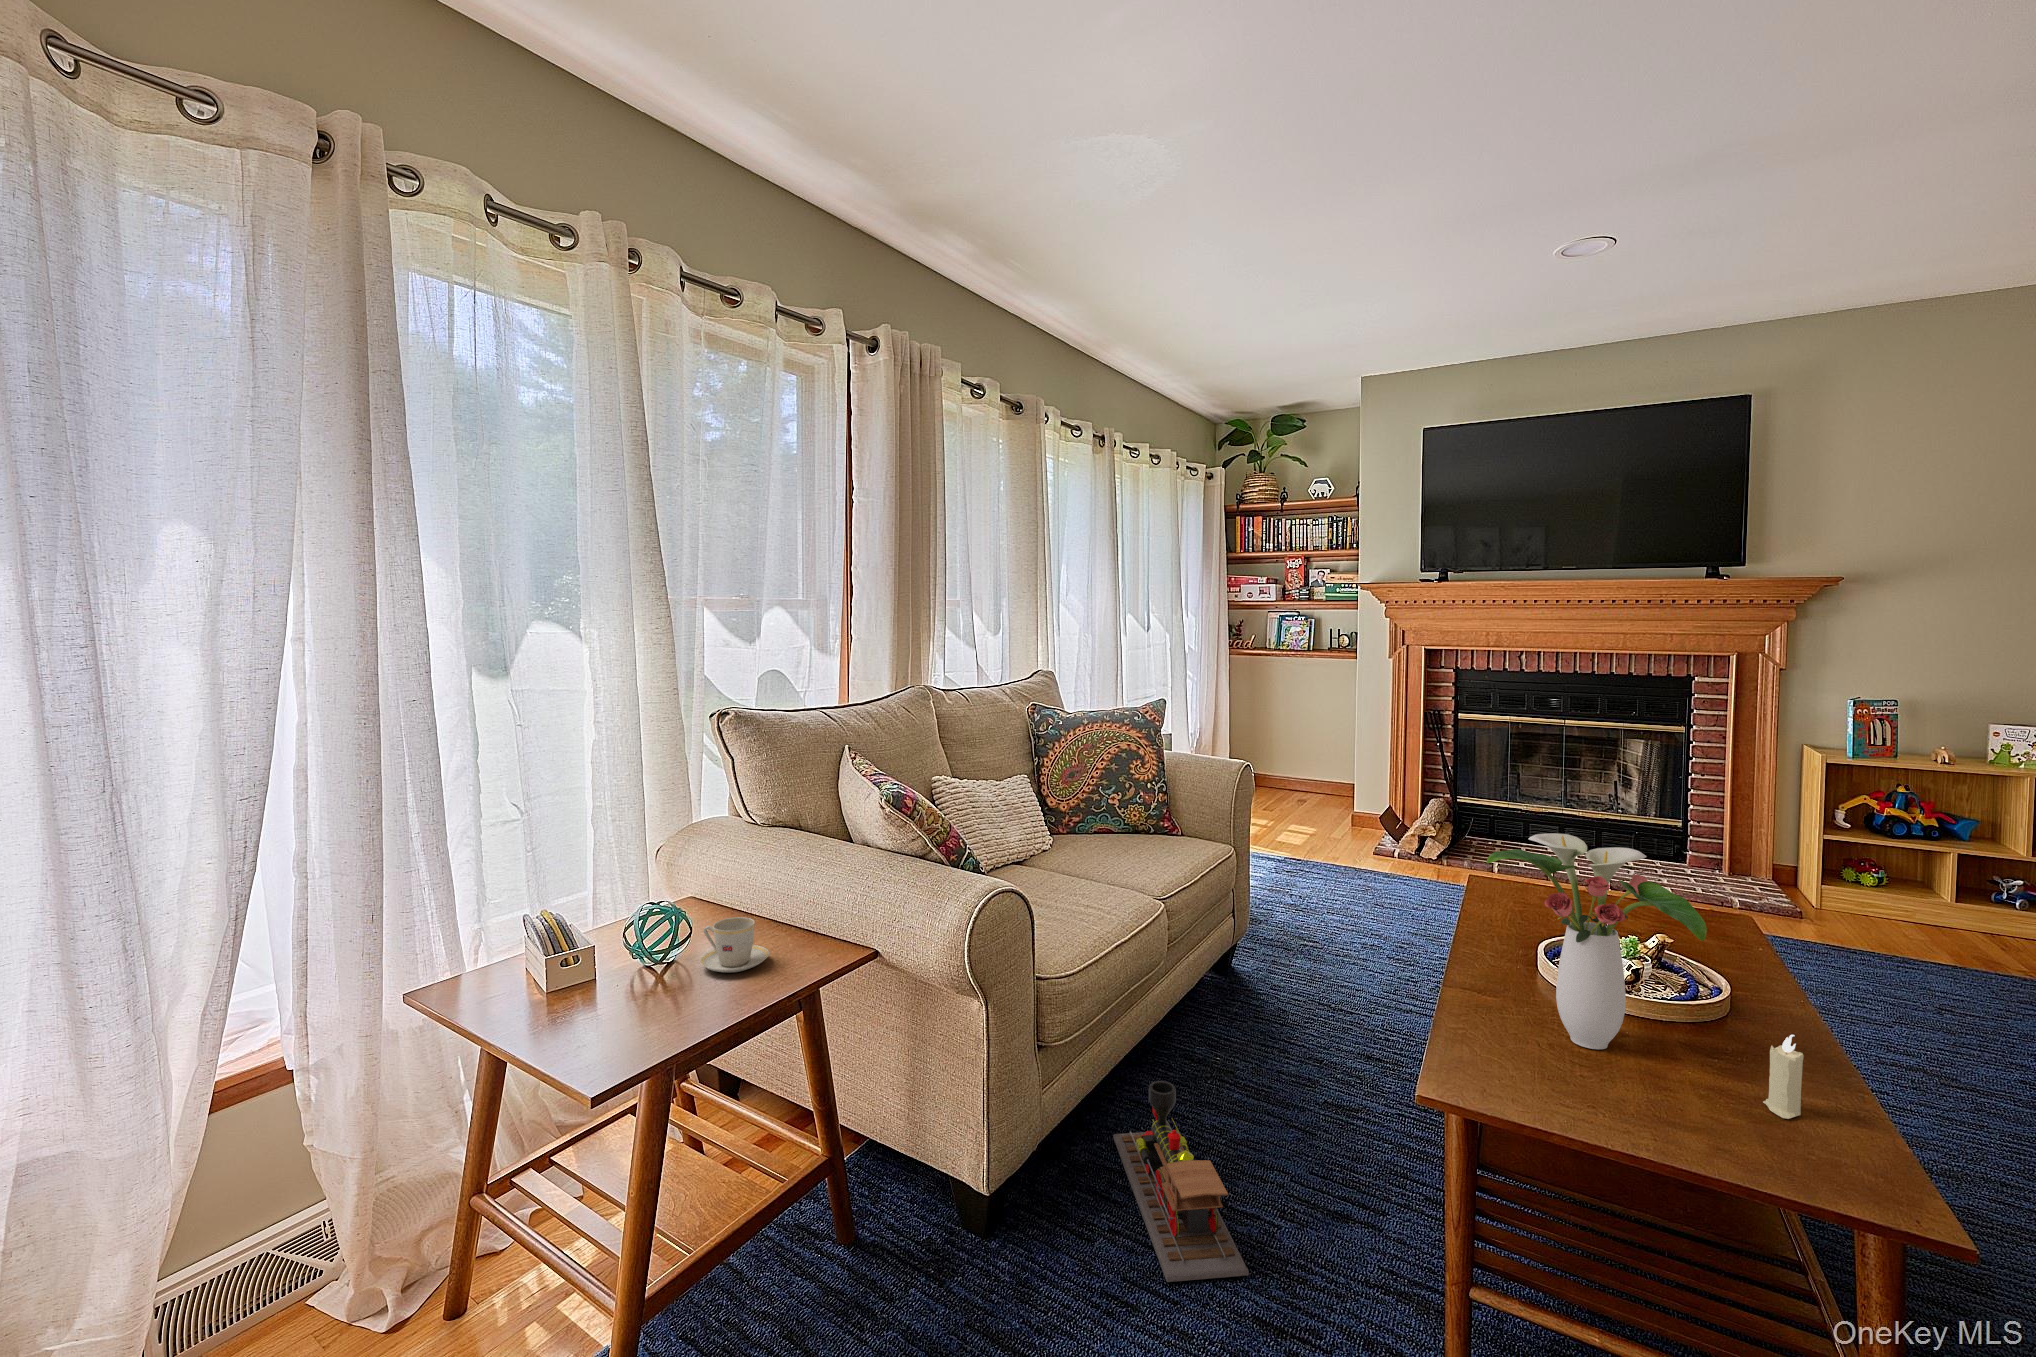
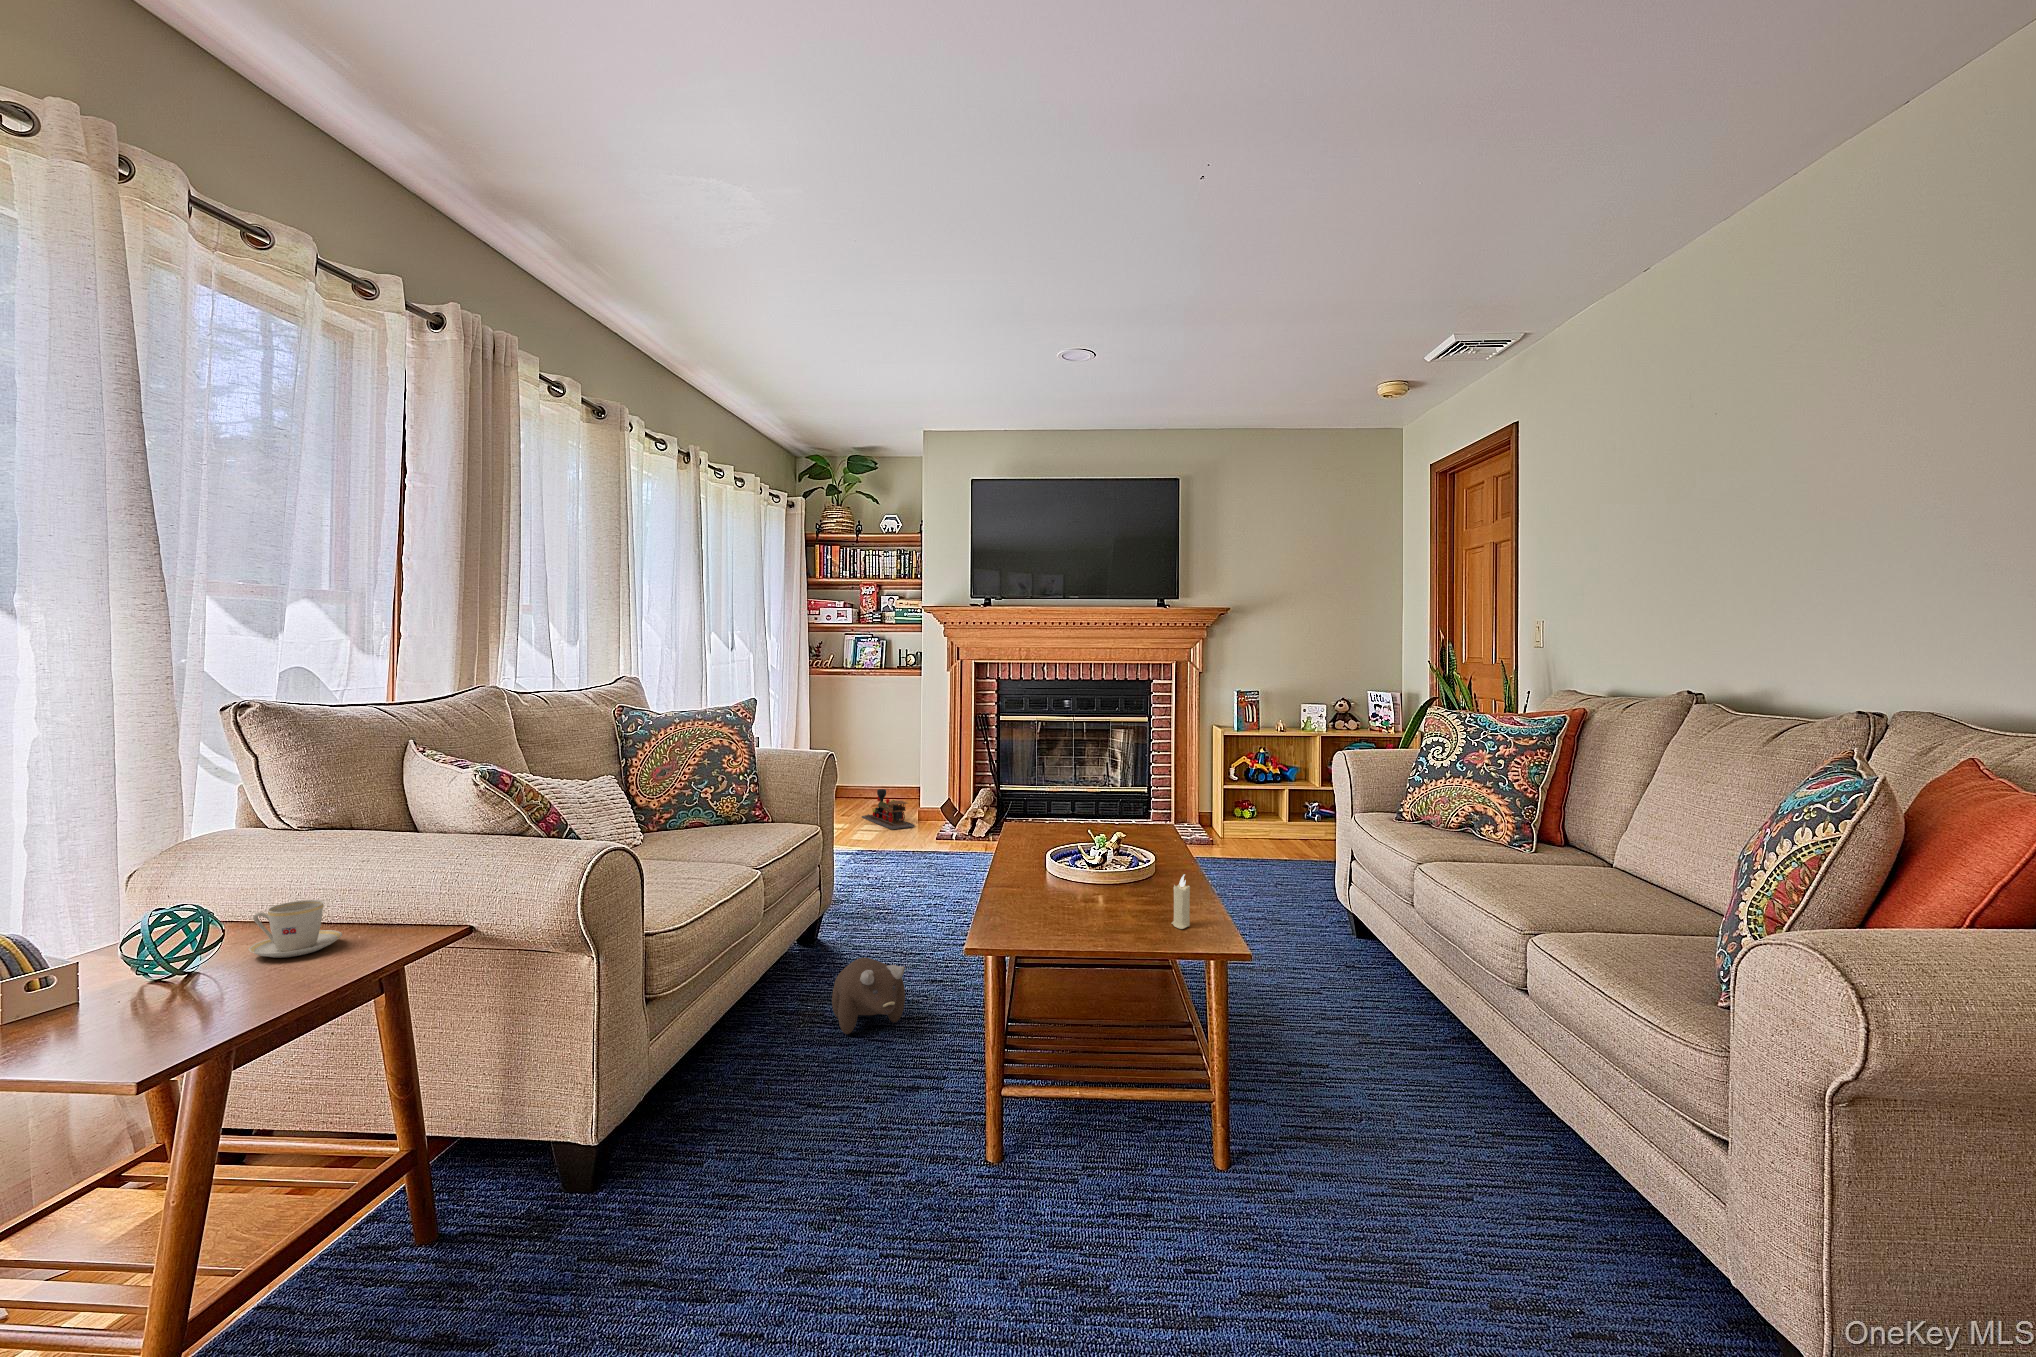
flower arrangement: present [1486,833,1707,1049] -> none [1009,765,1138,913]
plush toy: none [1244,1021,1333,1110] -> present [832,958,905,1034]
toy train: present [1113,1081,1249,1282] -> present [862,789,915,829]

